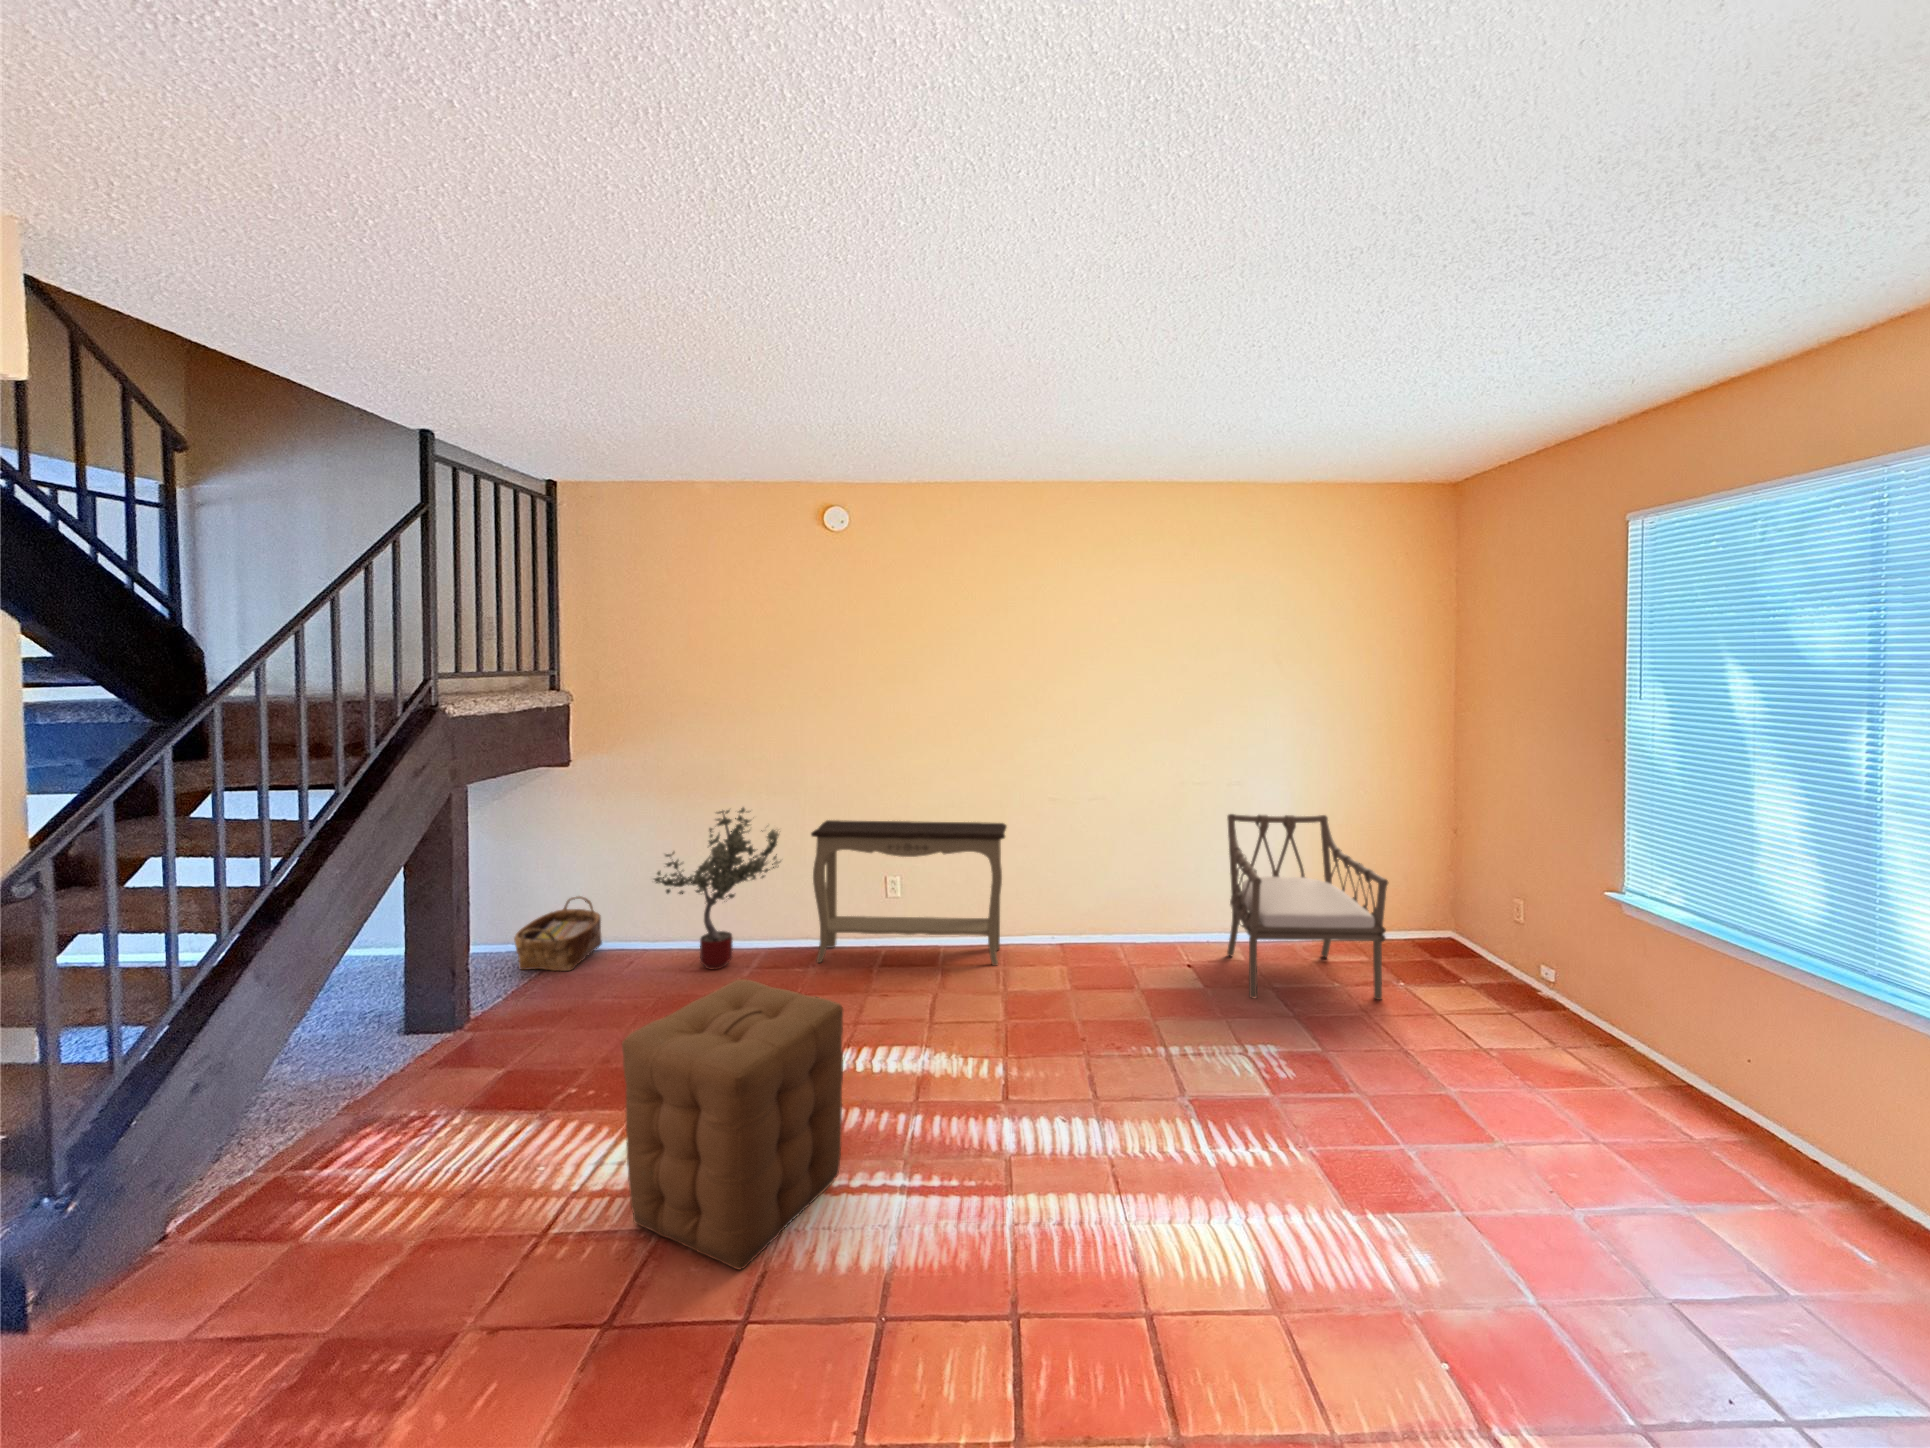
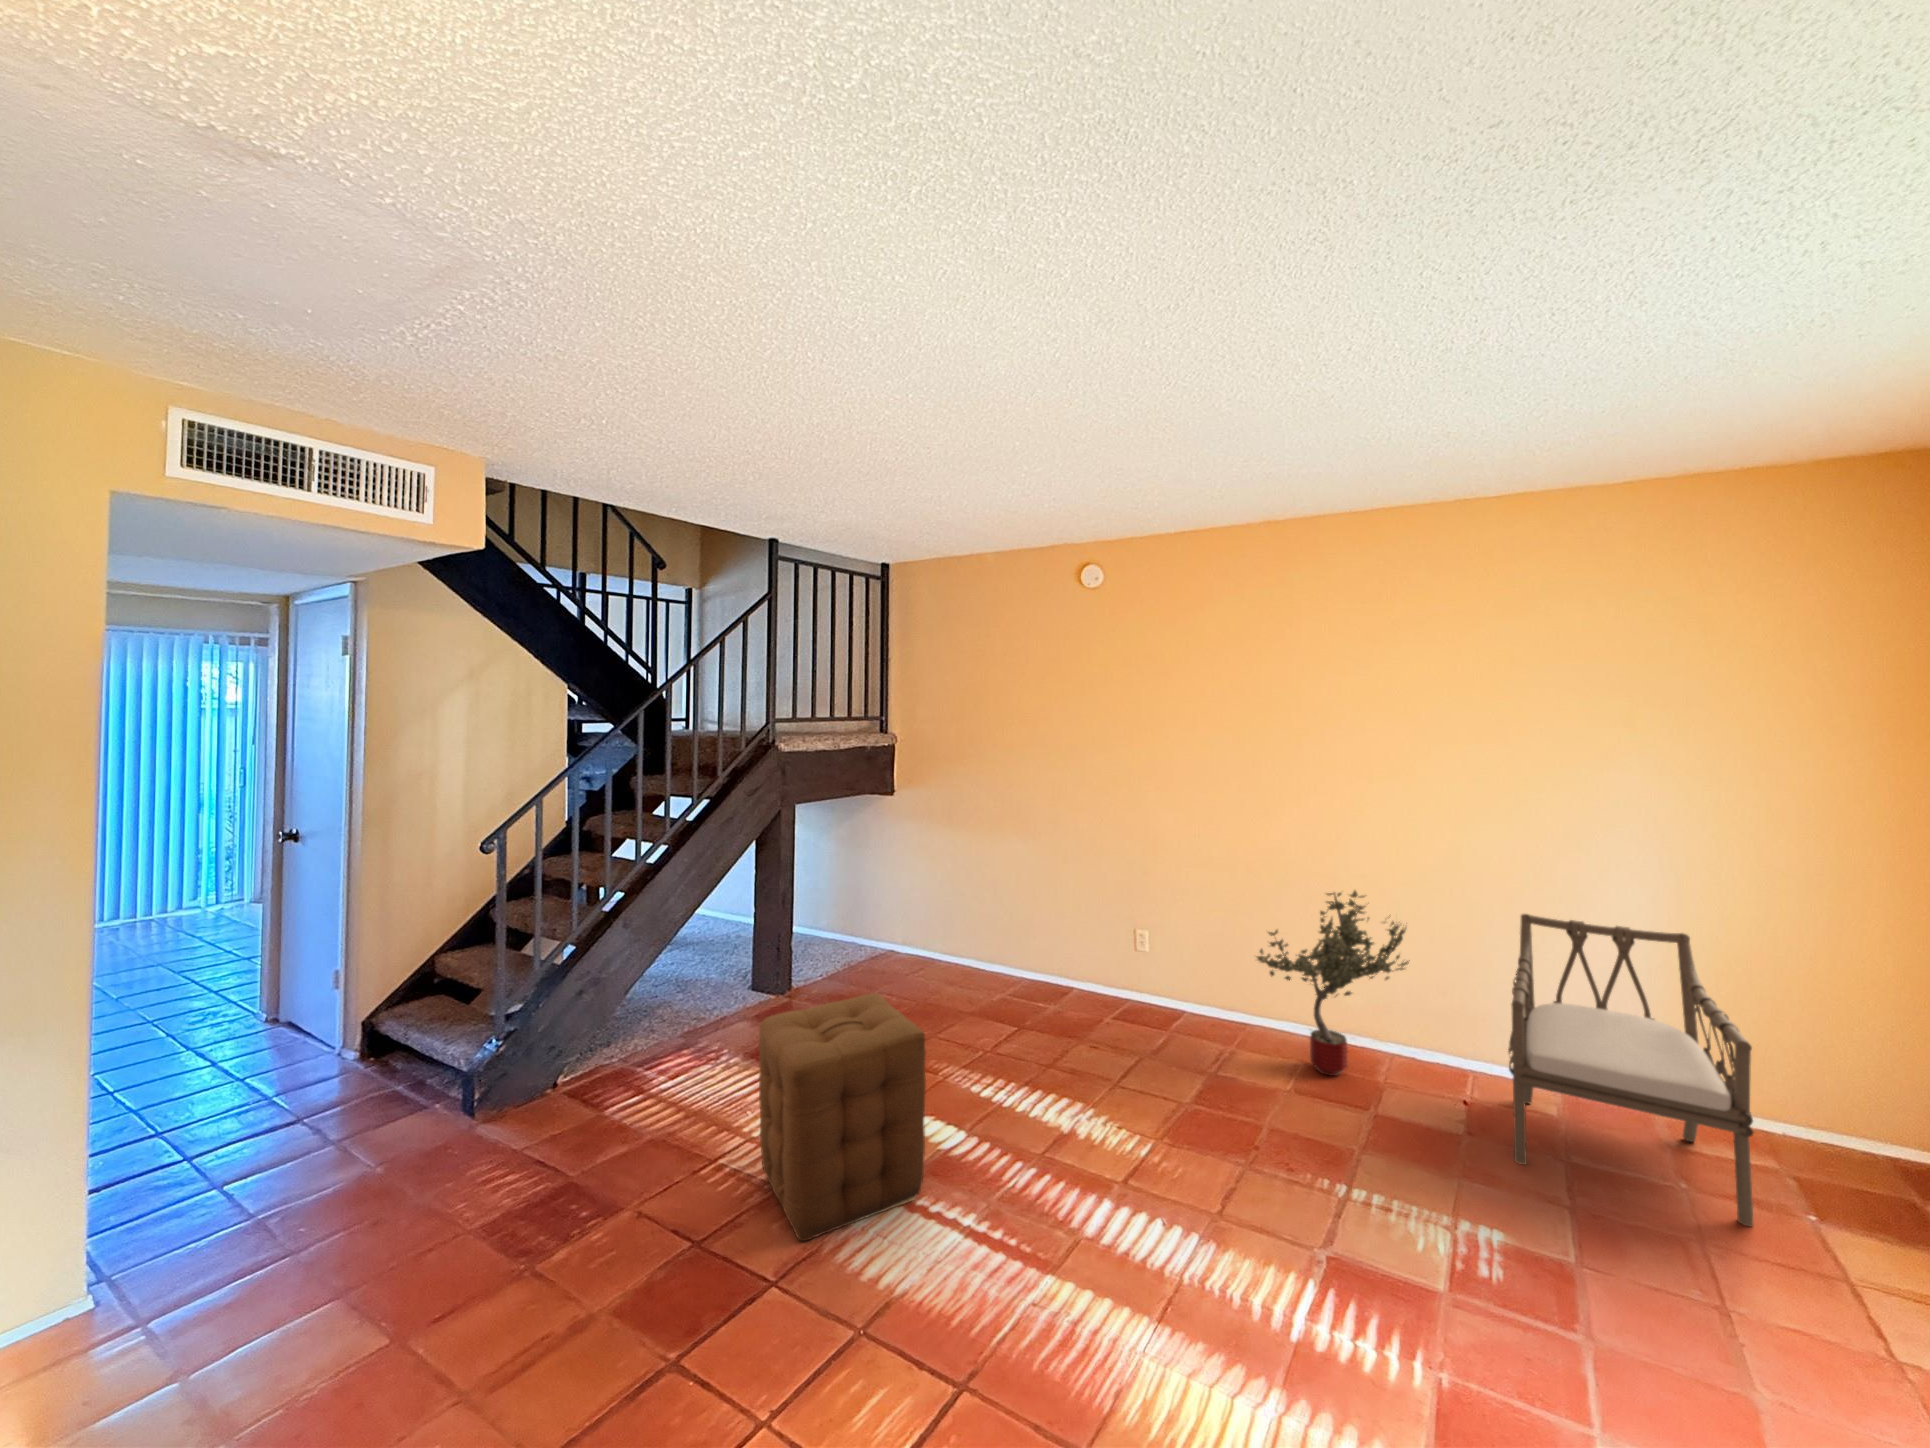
potted tree: present [654,807,780,970] -> present [1257,891,1409,1076]
console table: present [811,820,1007,966] -> none [1043,868,1237,1044]
woven basket: present [514,896,602,971] -> none [838,909,902,968]

